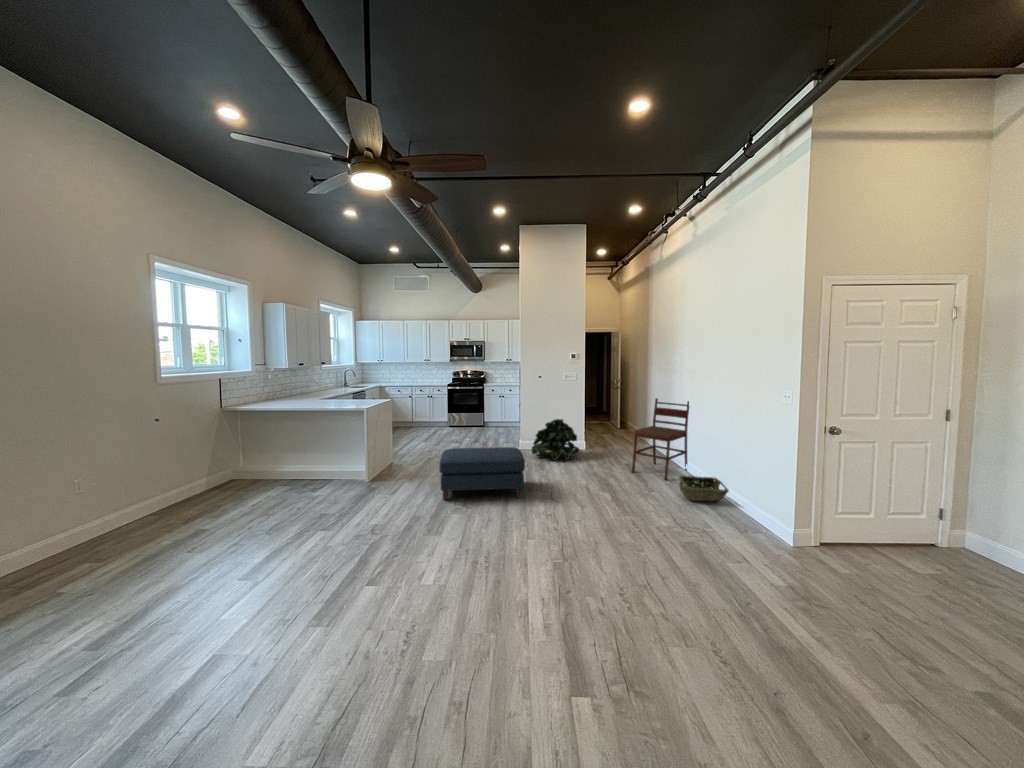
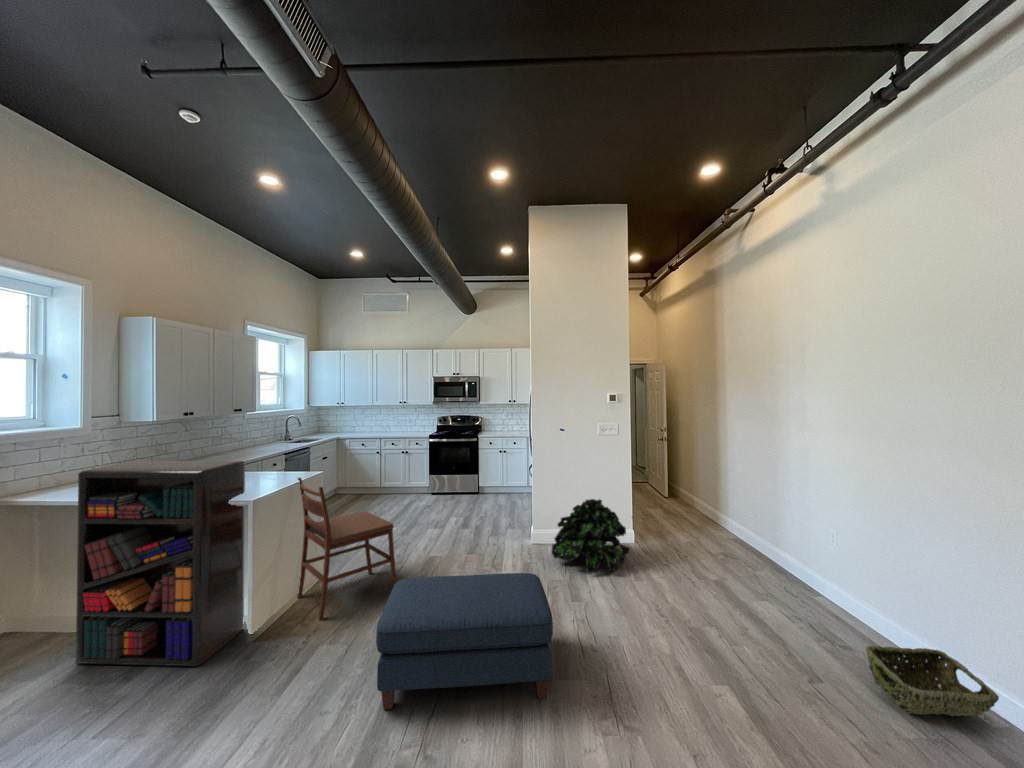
bookshelf: none [277,388,359,489] -> present [76,461,245,666]
dining chair: present [632,398,689,481] -> present [297,478,397,621]

